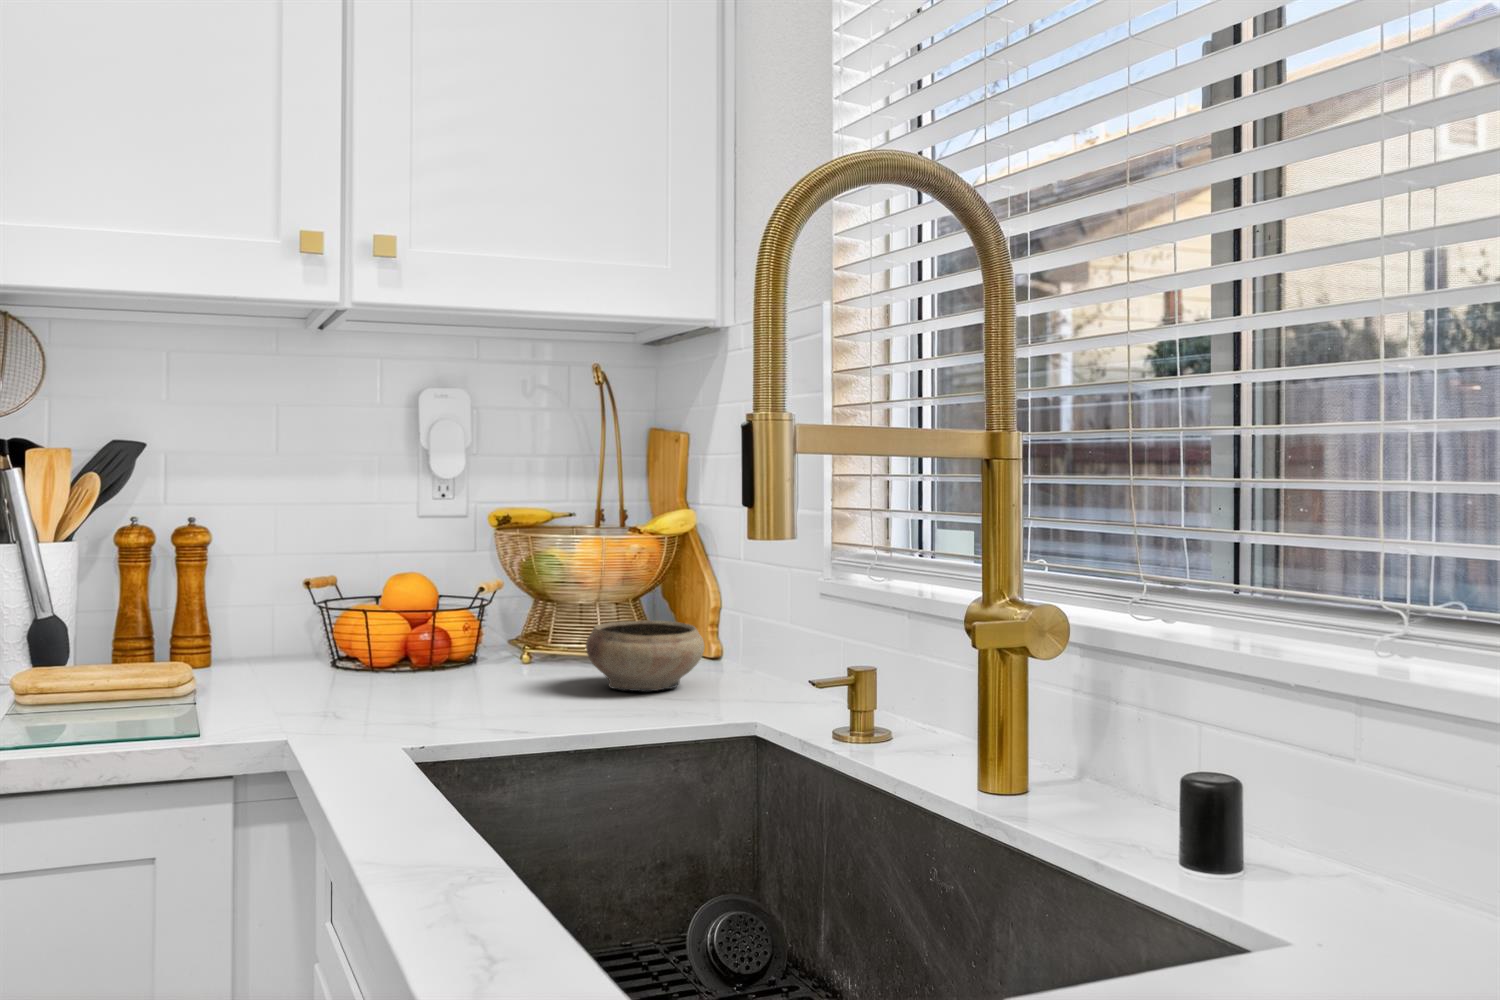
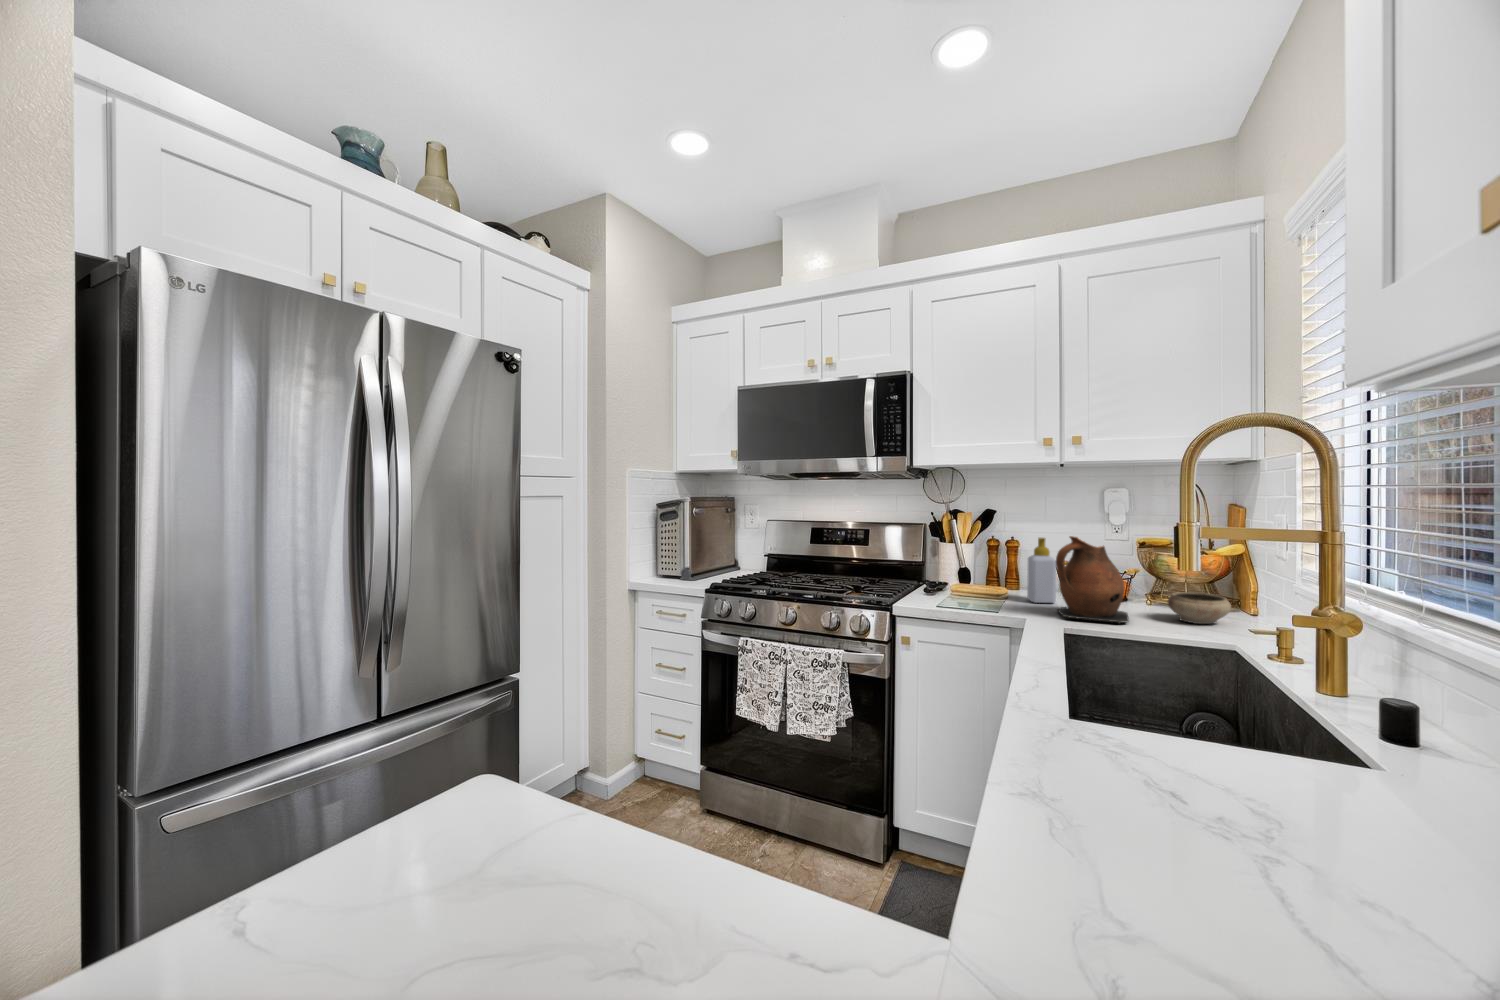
ceramic pitcher: none [335,493,523,719] -> present [1056,536,1129,623]
soap bottle: none [246,510,324,693] -> present [1027,538,1056,603]

